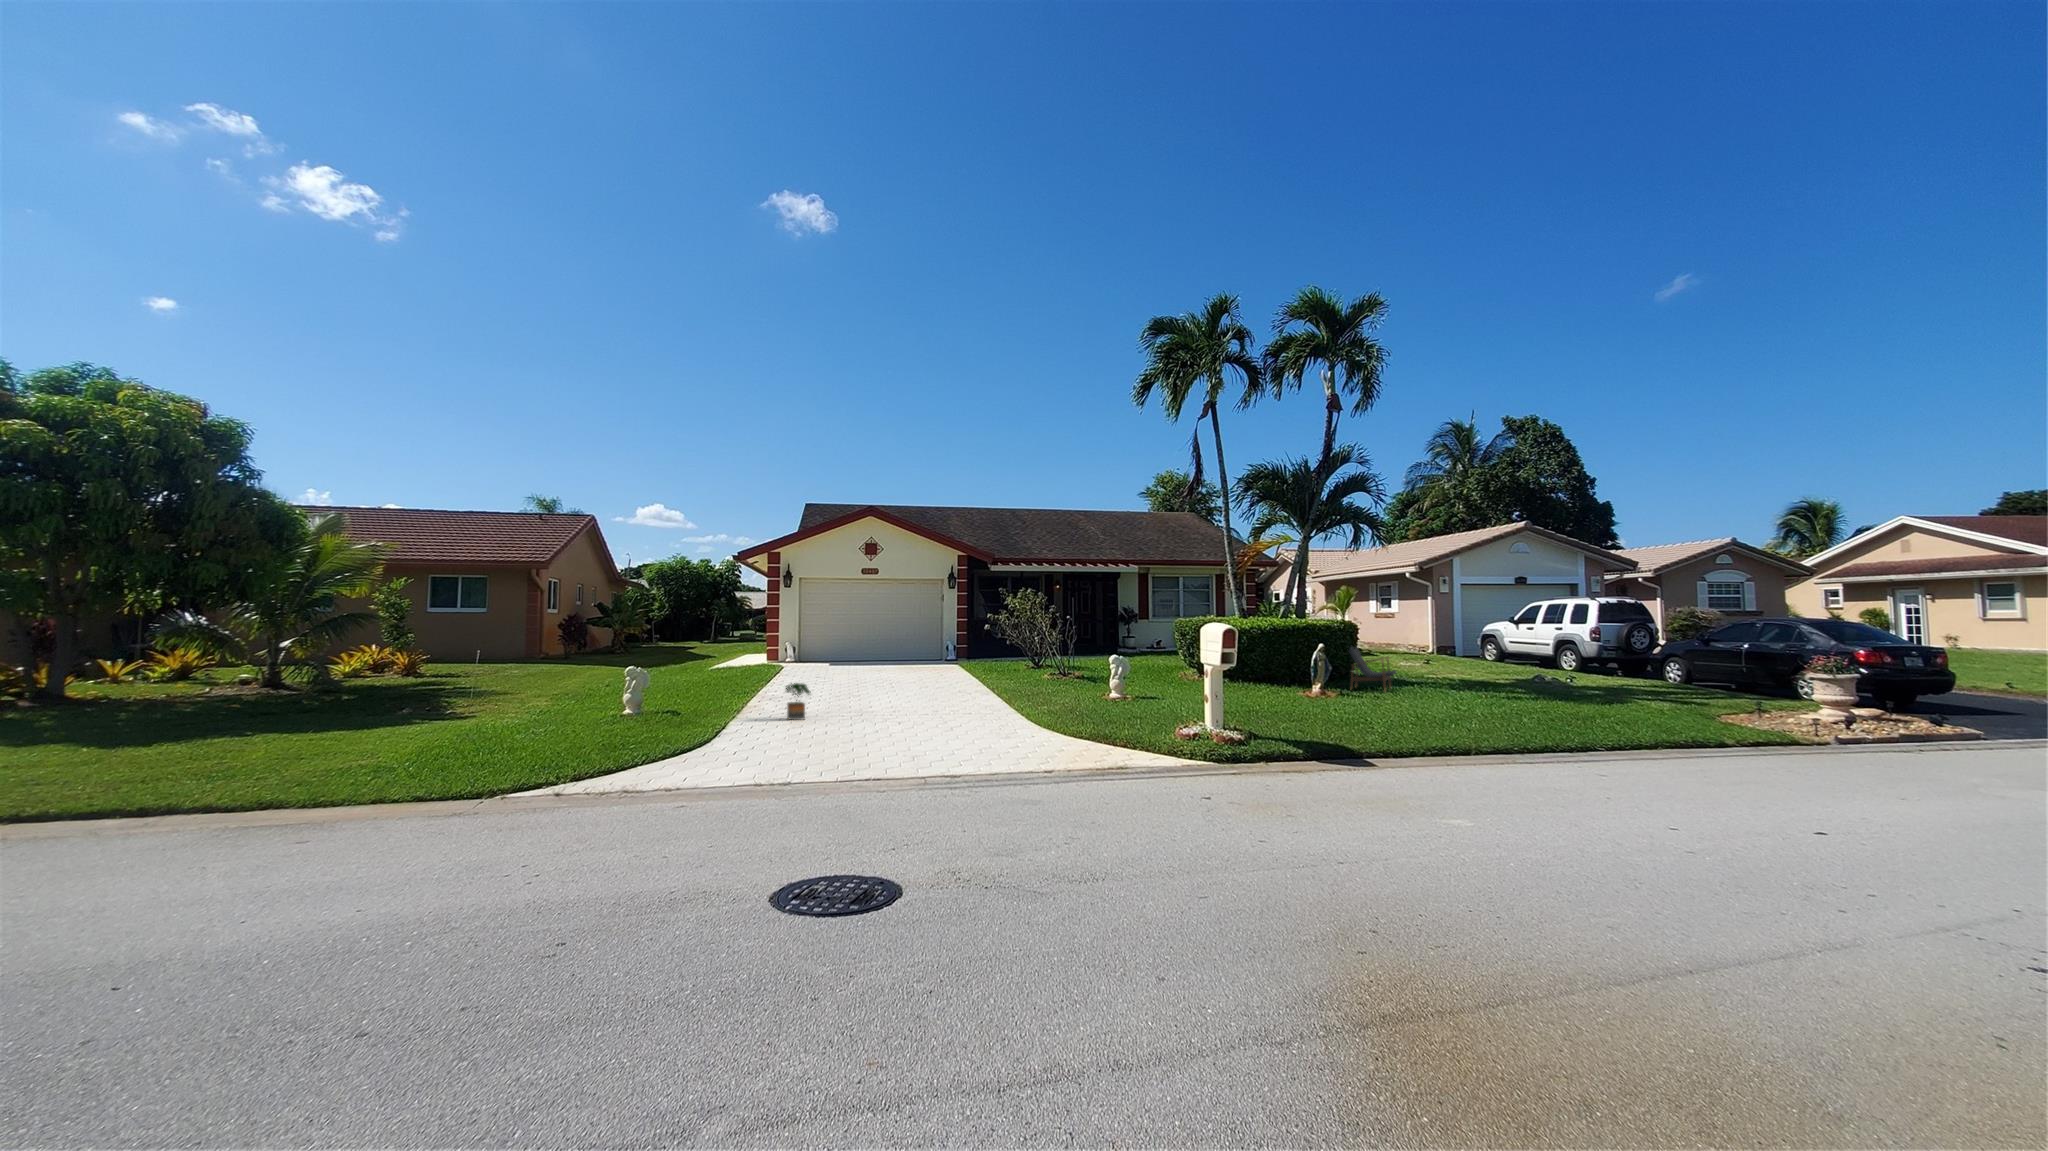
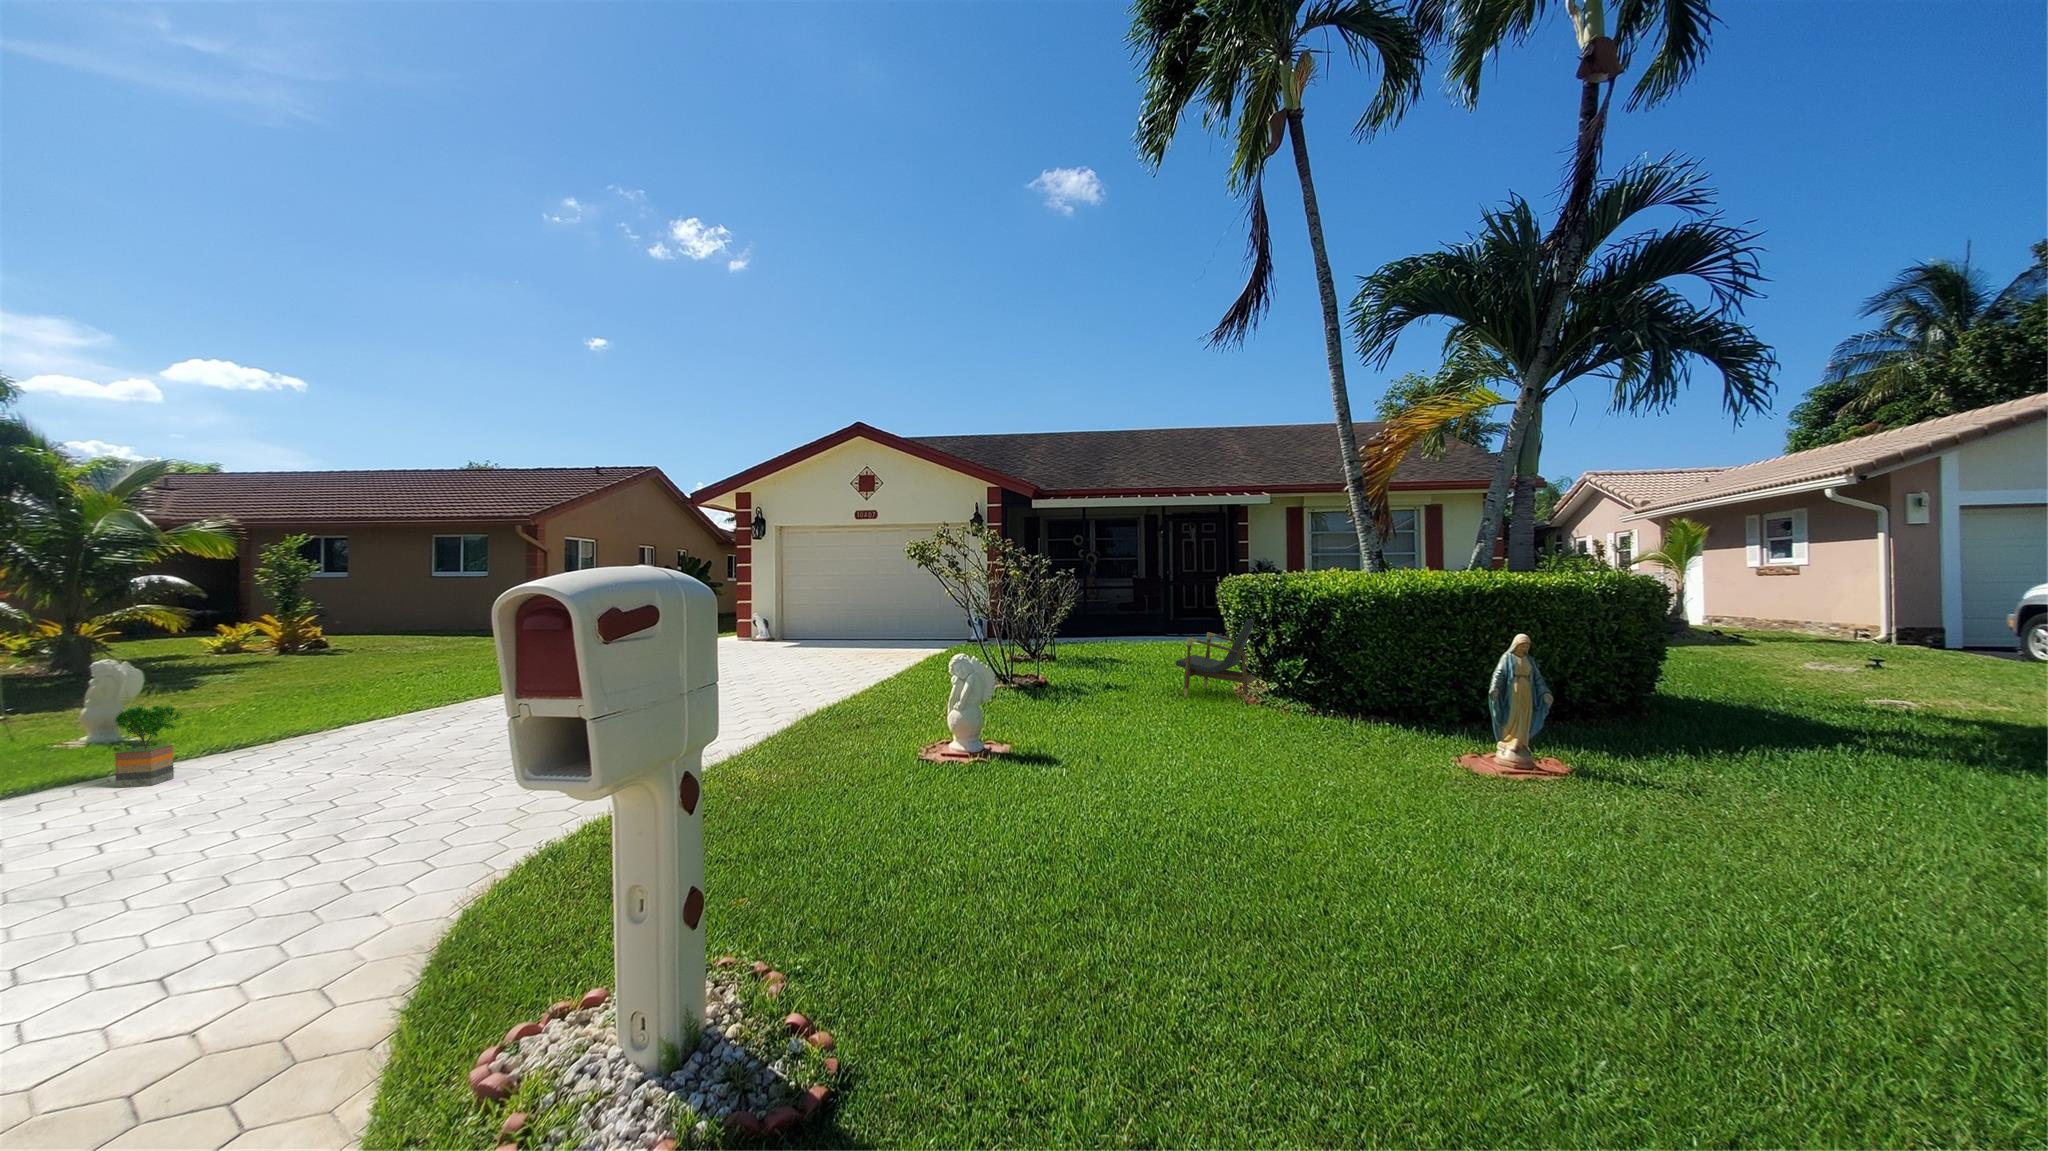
lounge chair: present [1347,647,1397,691] -> present [1175,619,1261,701]

